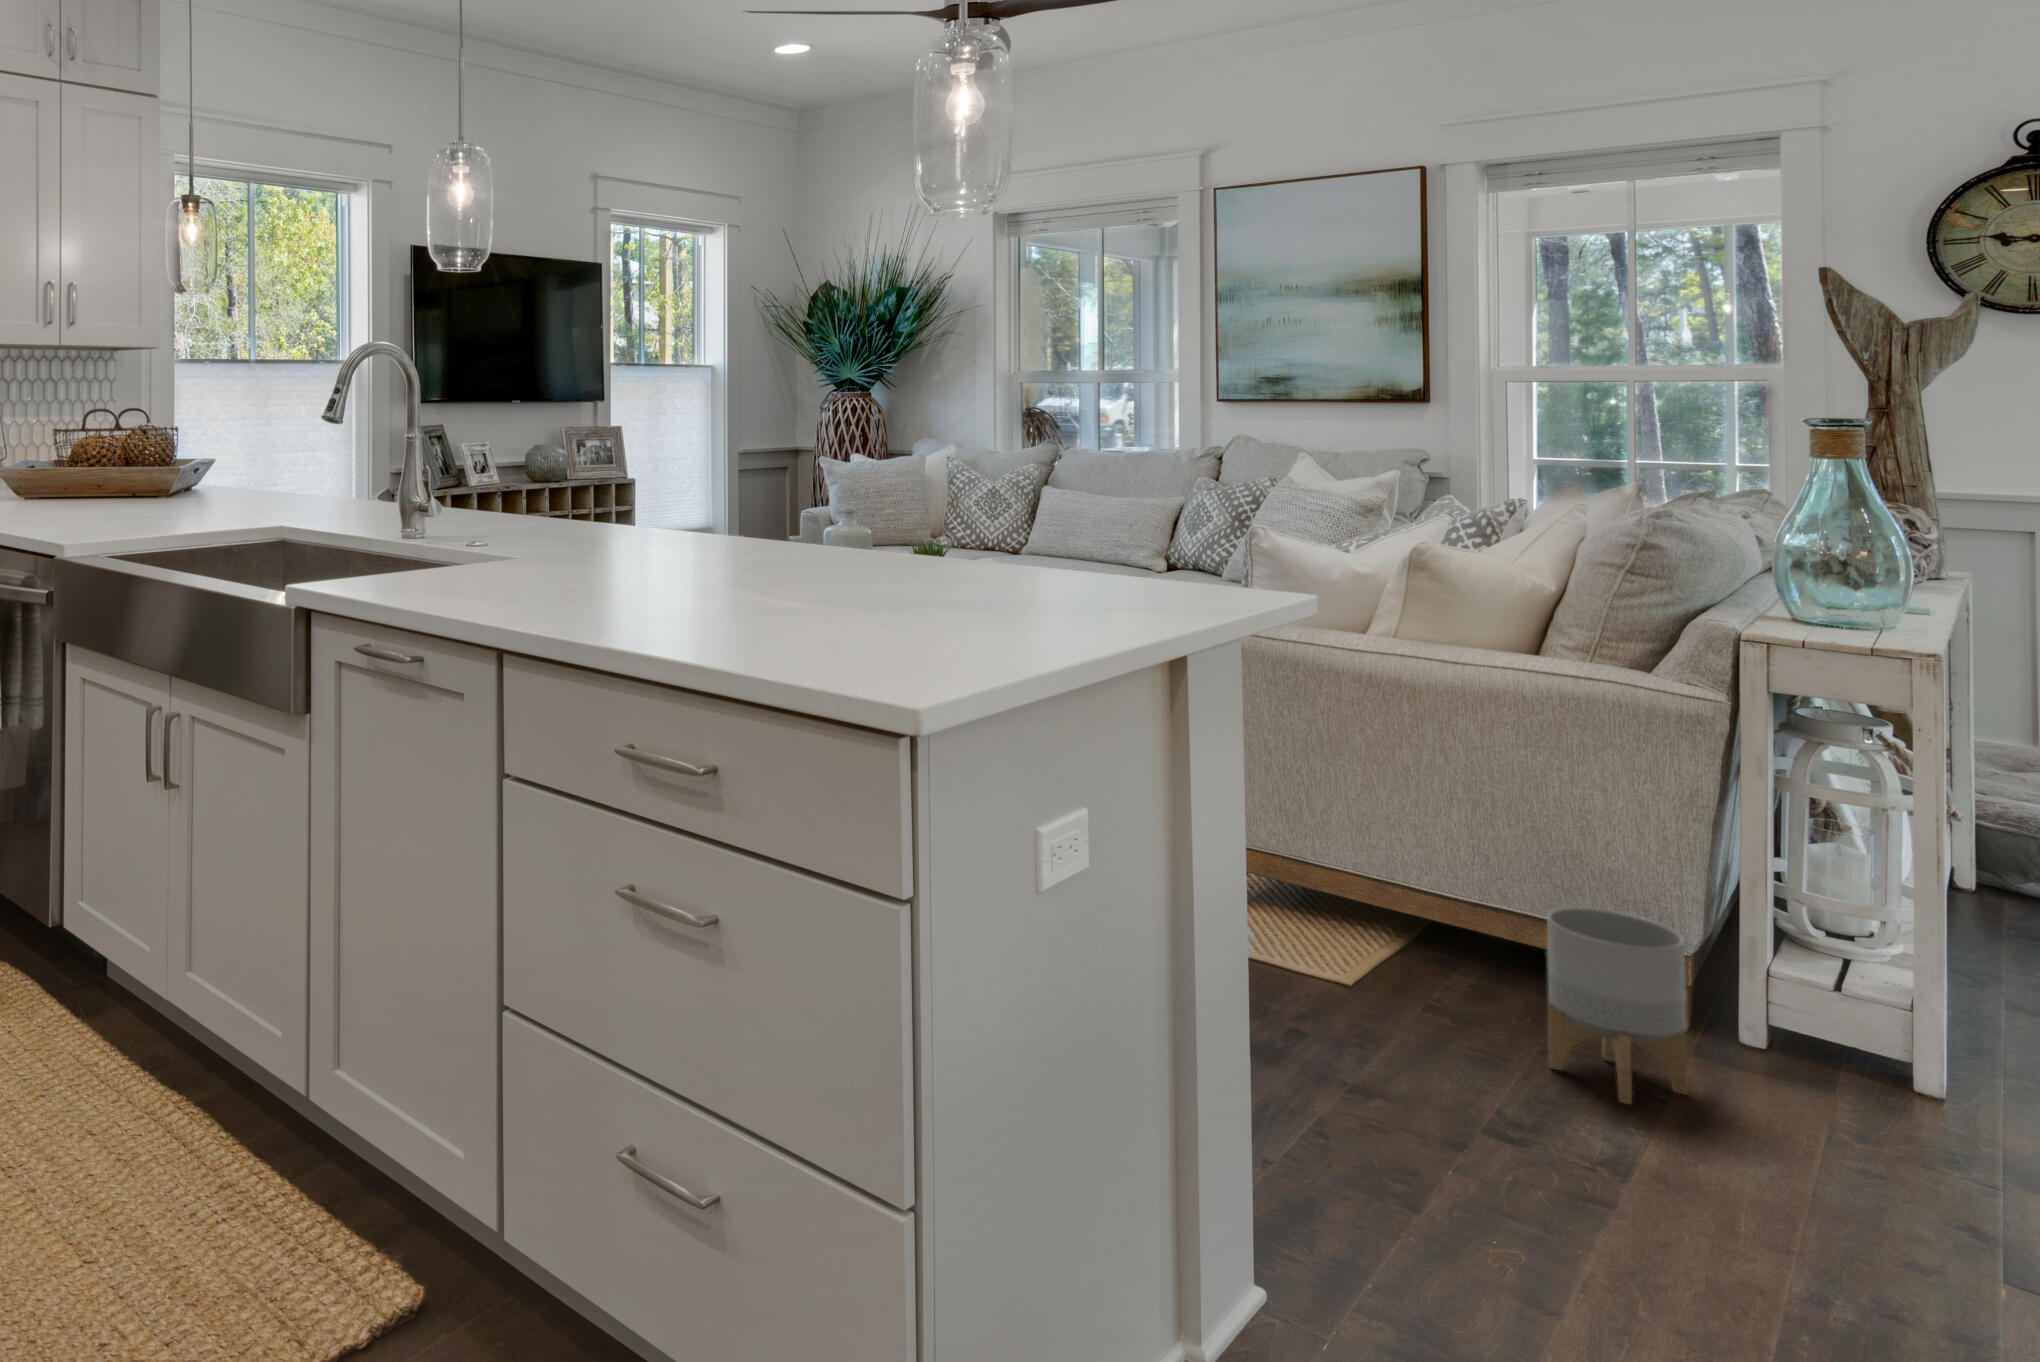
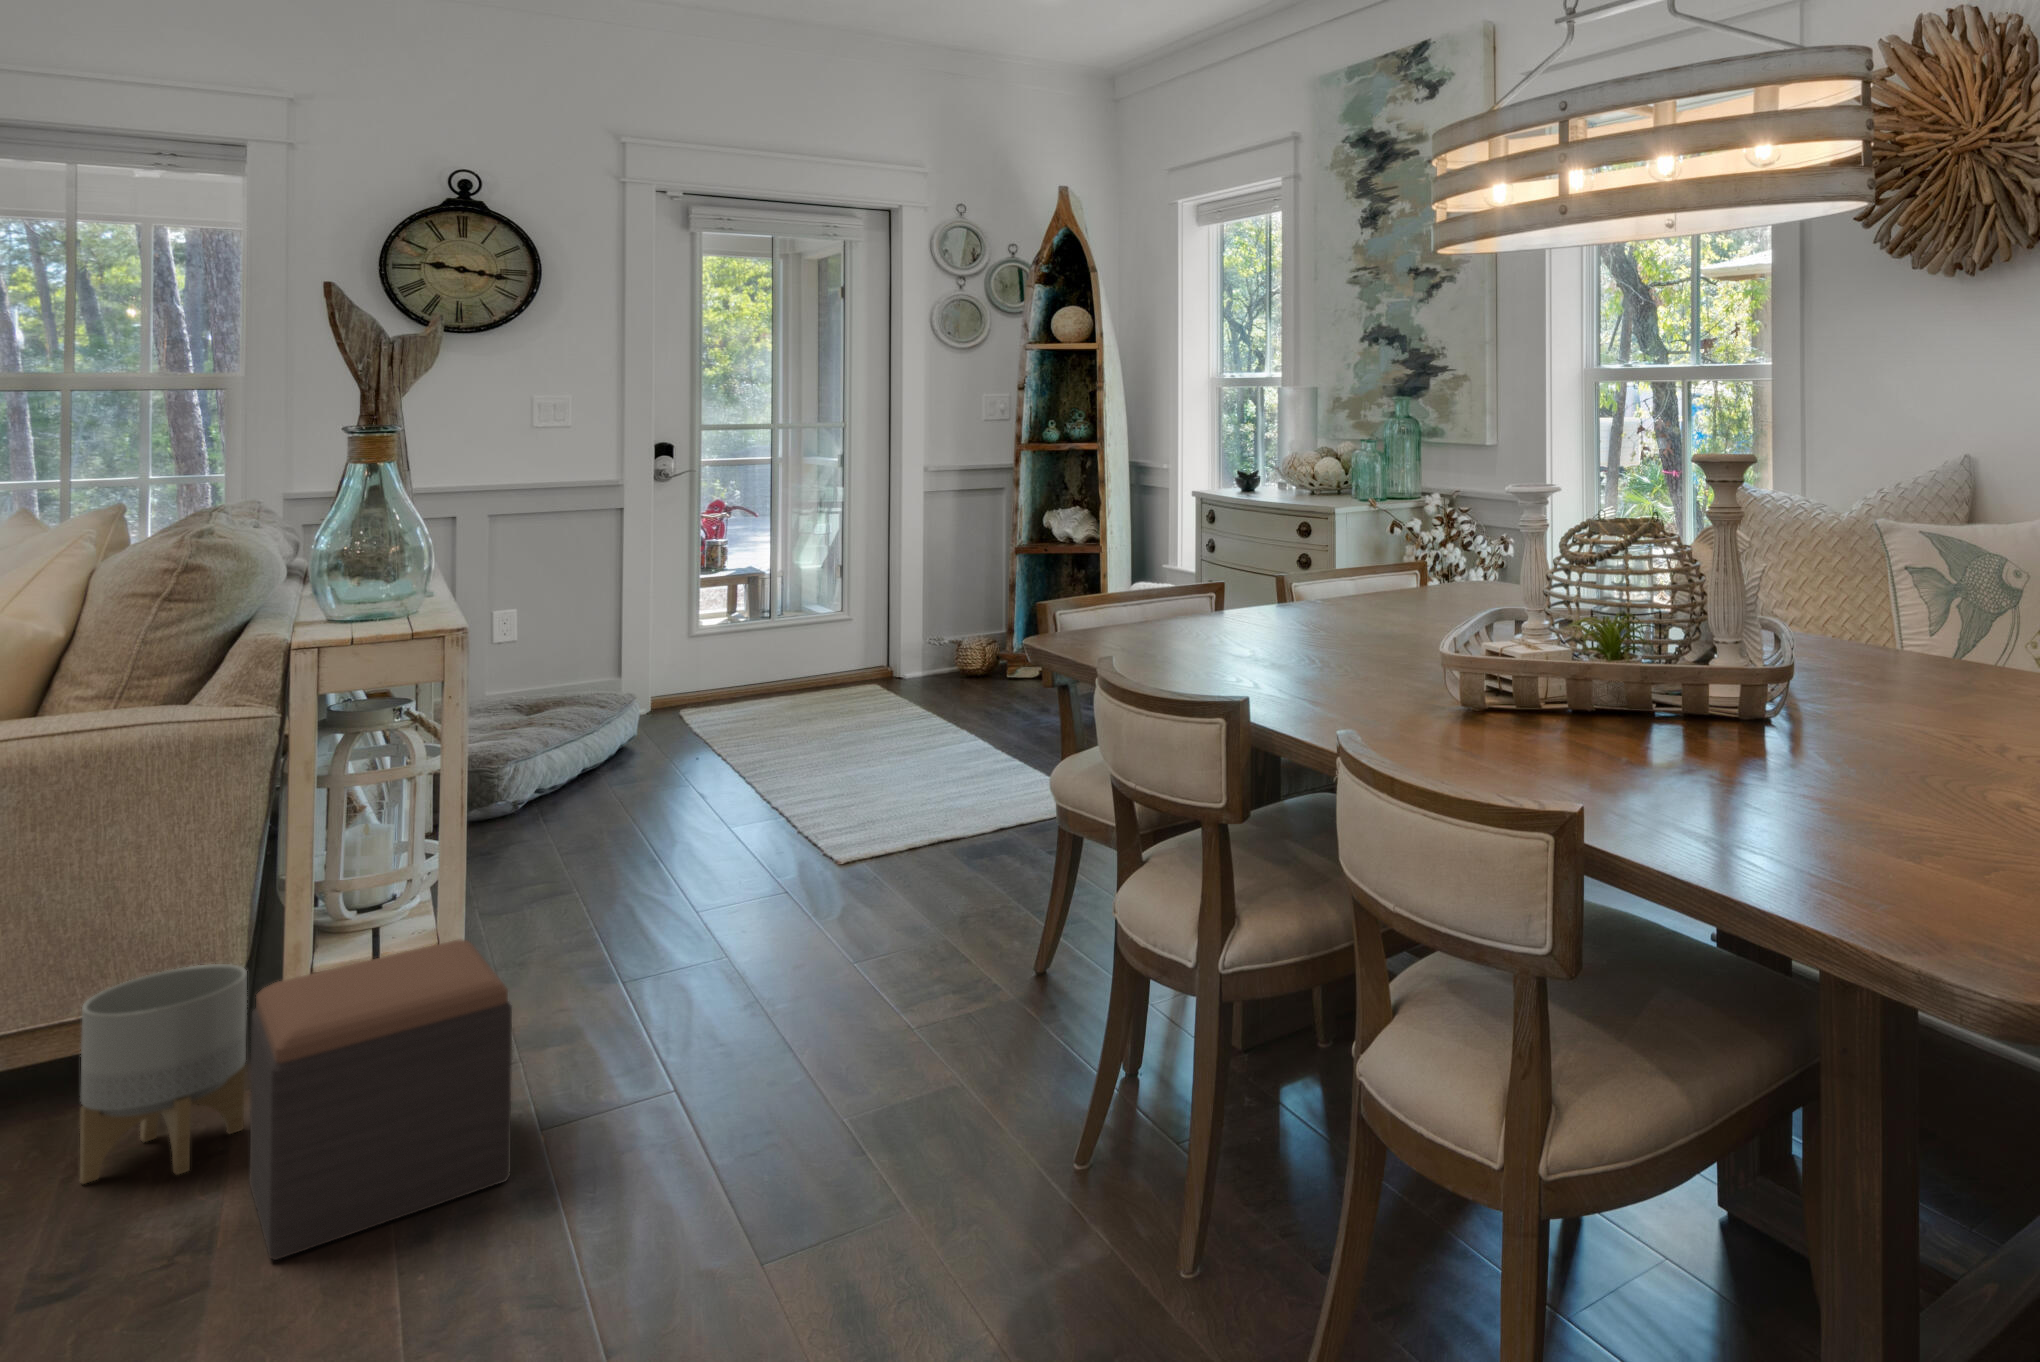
footstool: none [1668,959,1946,1305] -> present [249,939,512,1260]

